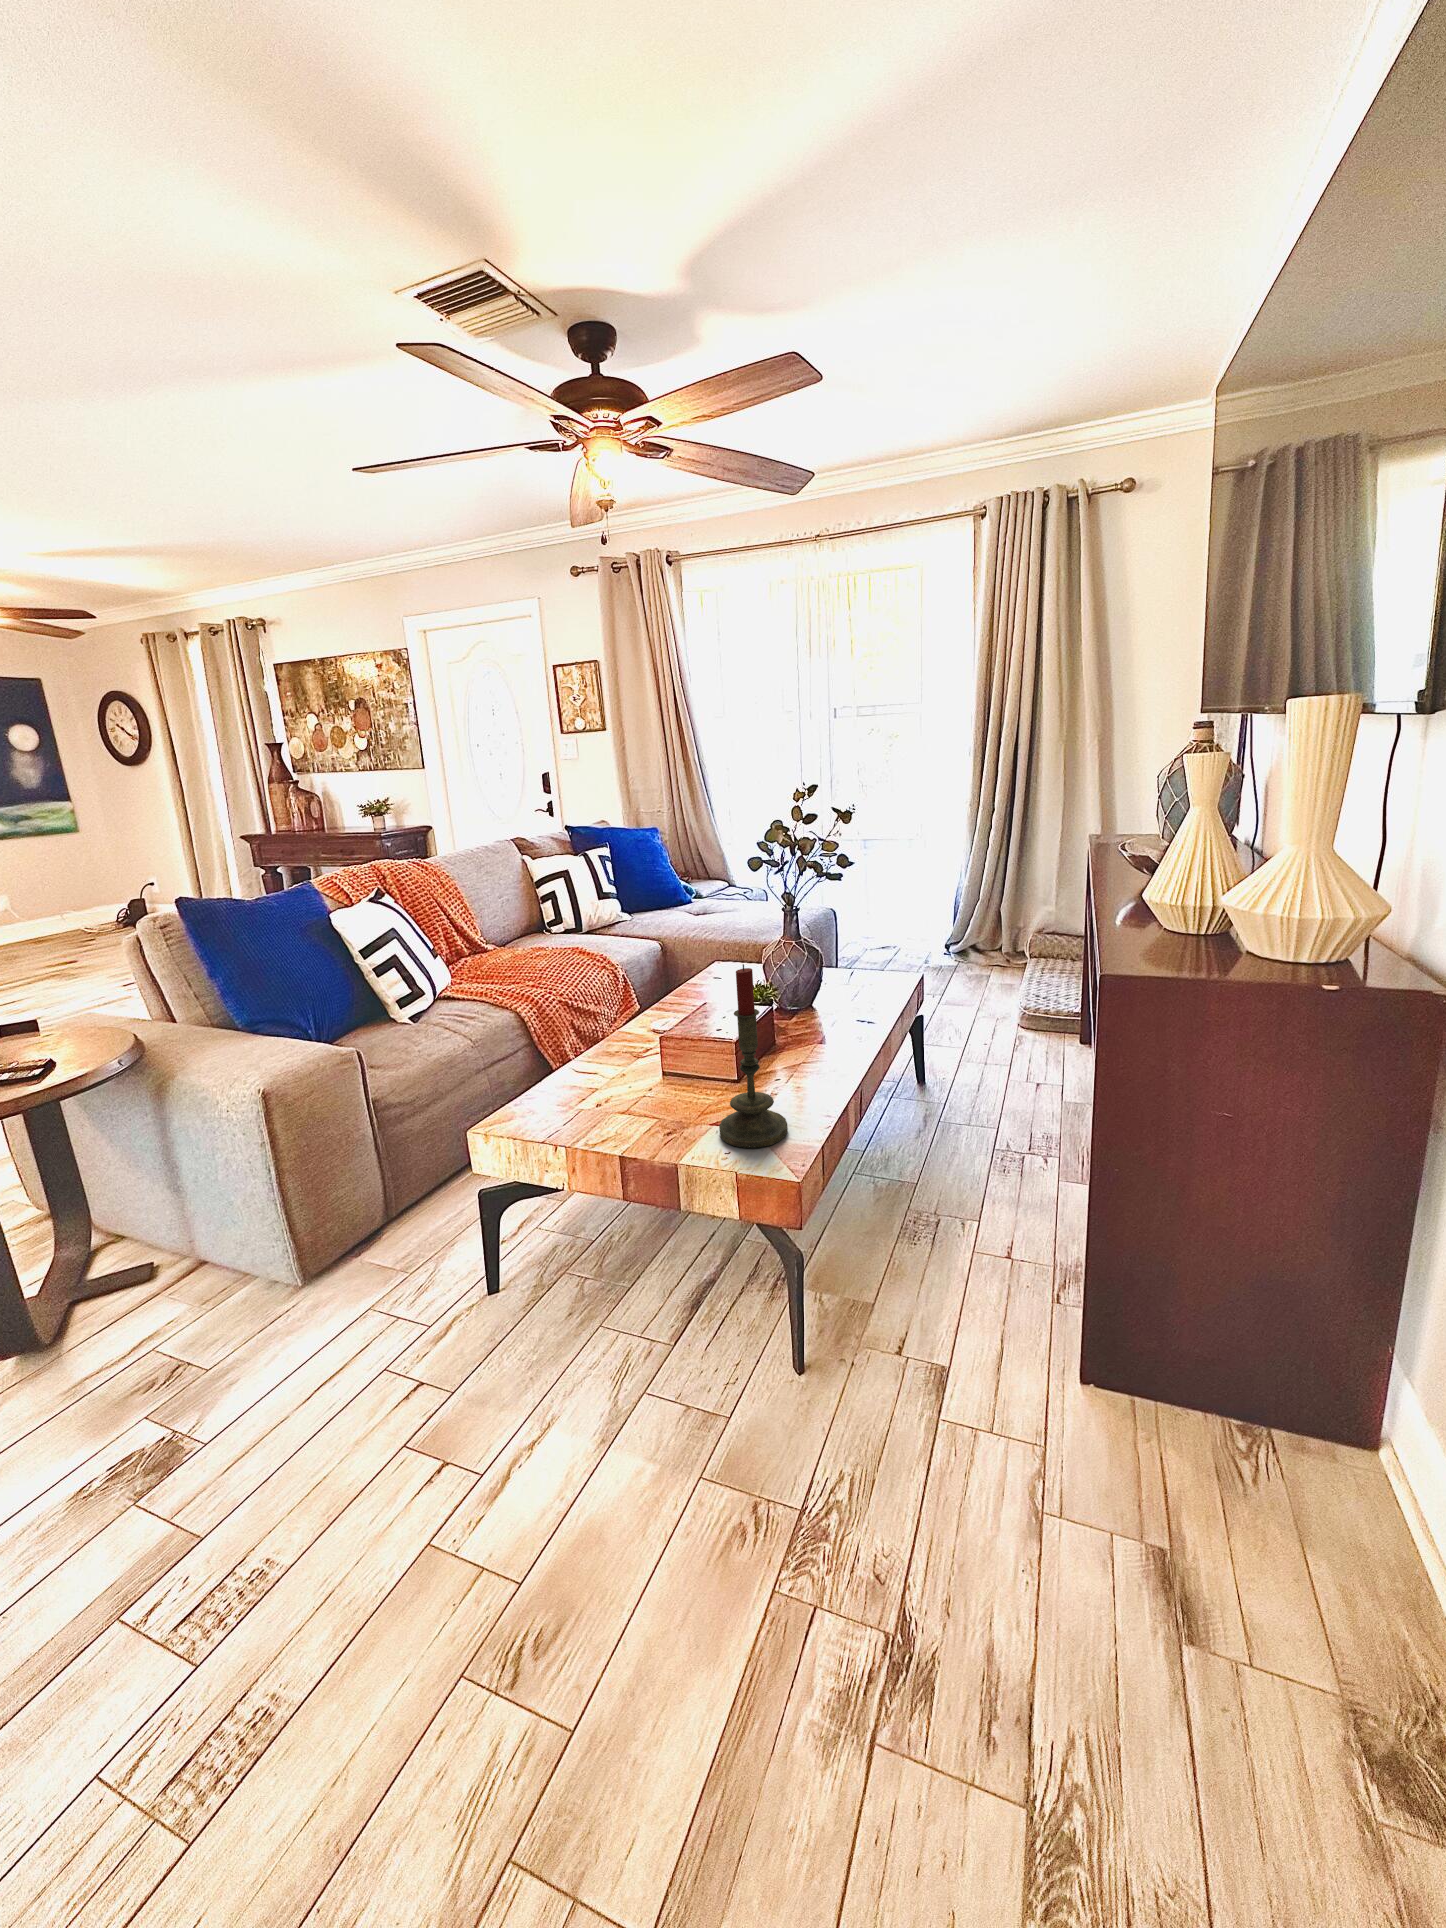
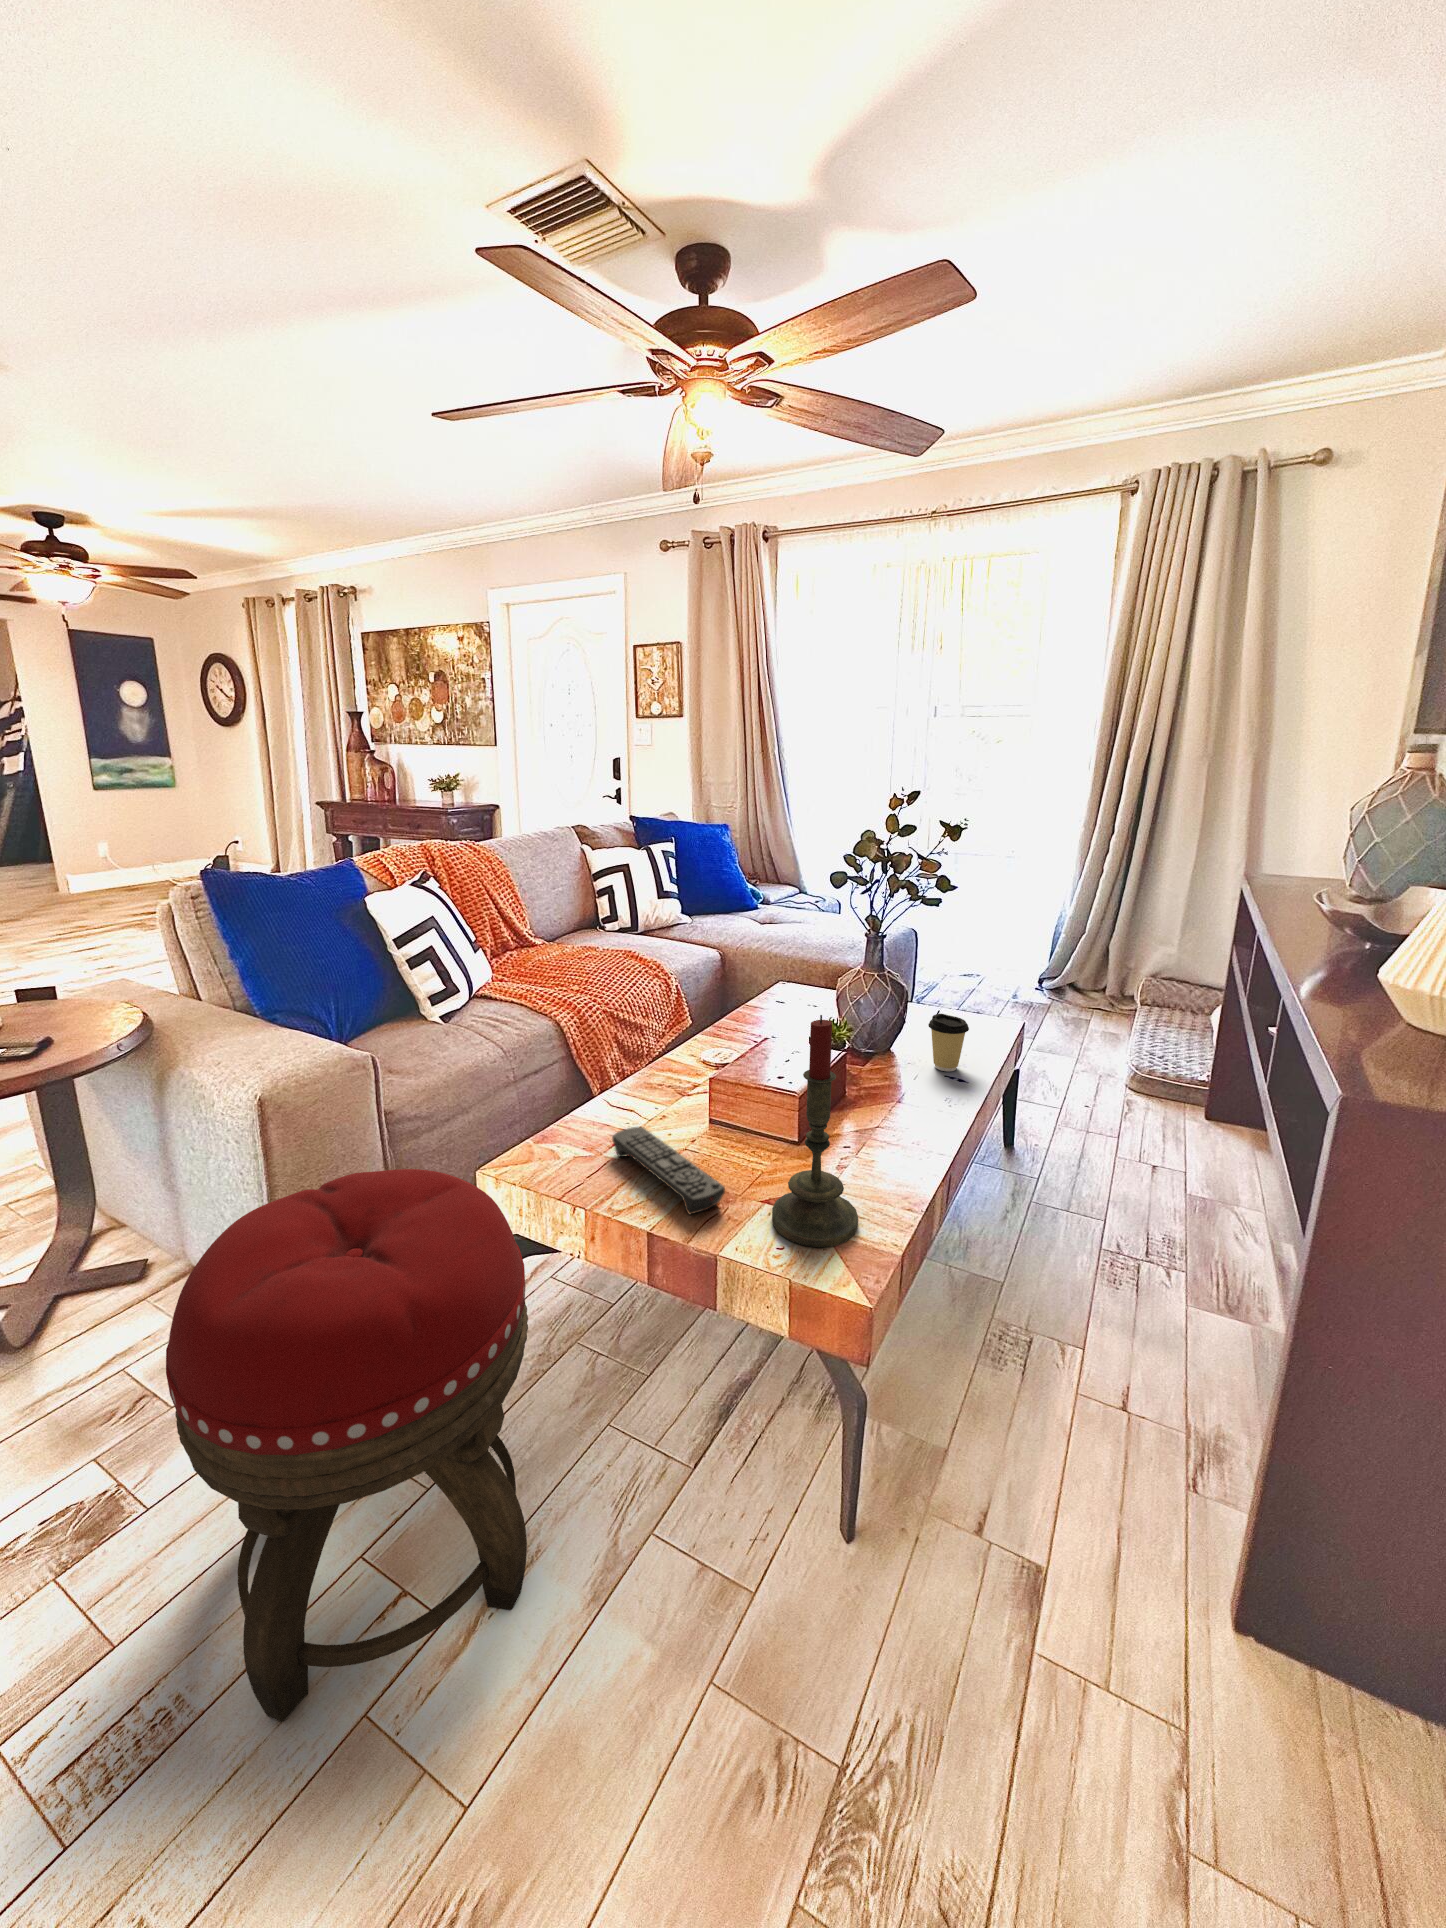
coffee cup: none [840,969,873,1016] -> present [928,1014,969,1071]
remote control: none [582,1080,680,1139] -> present [612,1127,725,1214]
footstool: none [236,1123,545,1560] -> present [166,1169,528,1722]

